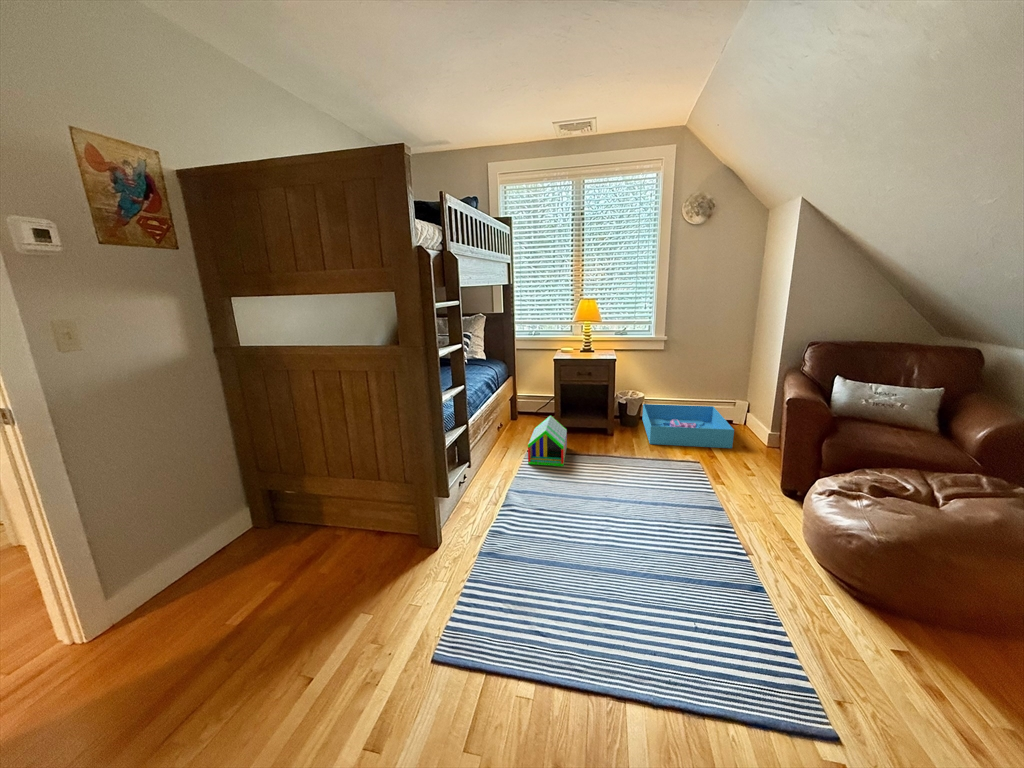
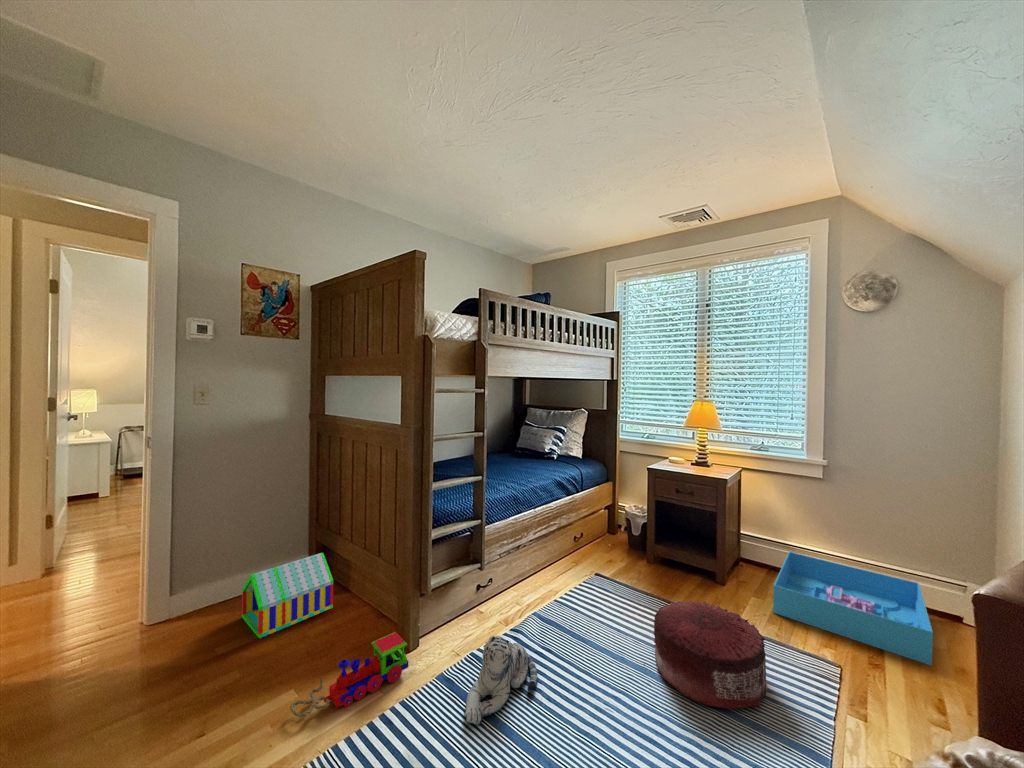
toy house: present [528,415,567,466] -> present [242,553,333,638]
pouf: none [607,445,679,503] -> present [654,601,767,709]
plush toy: none [512,505,556,568] -> present [465,636,538,725]
toy train: none [384,533,454,621] -> present [290,632,408,717]

